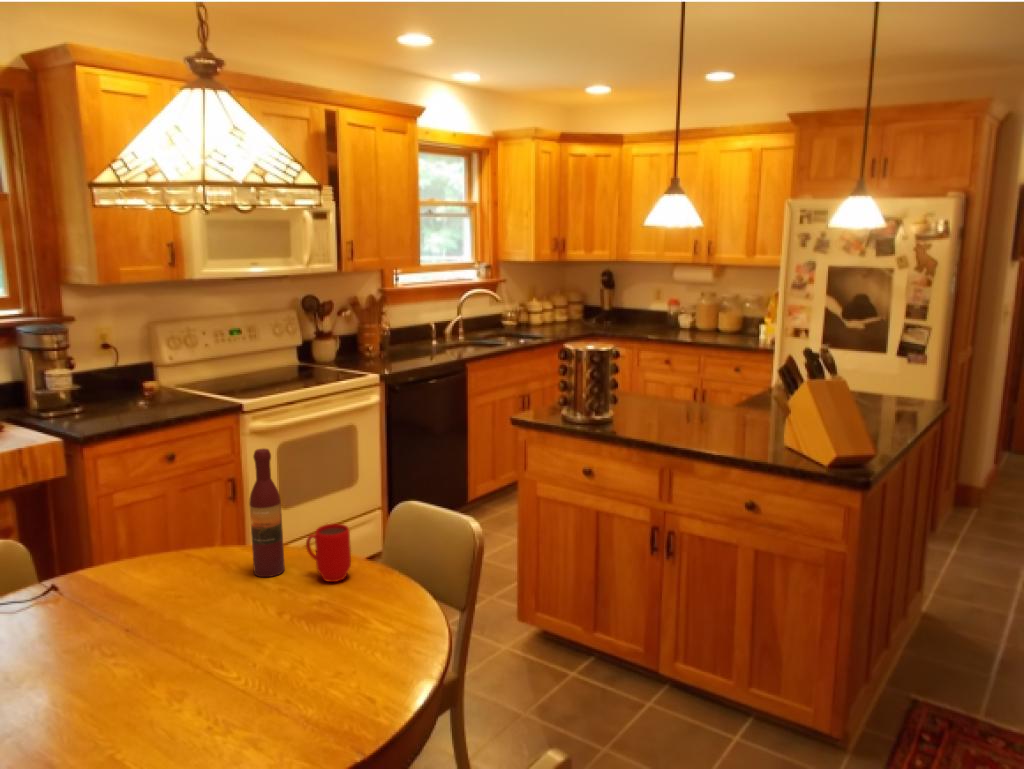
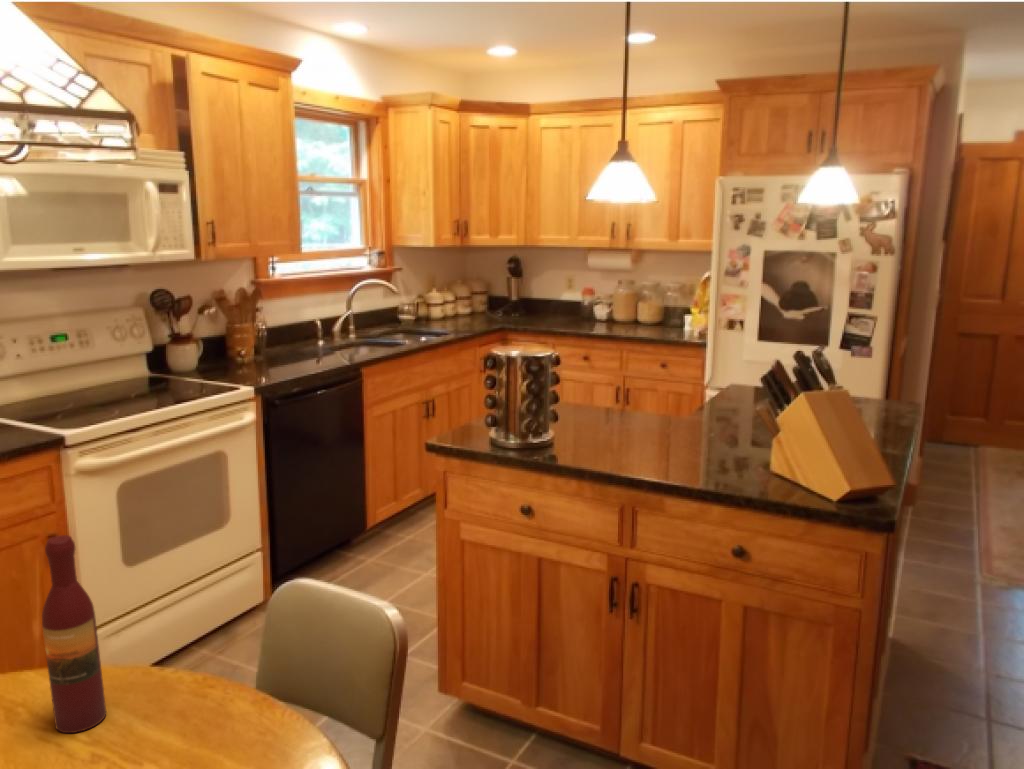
mug: present [306,524,351,582] -> none [138,641,210,734]

